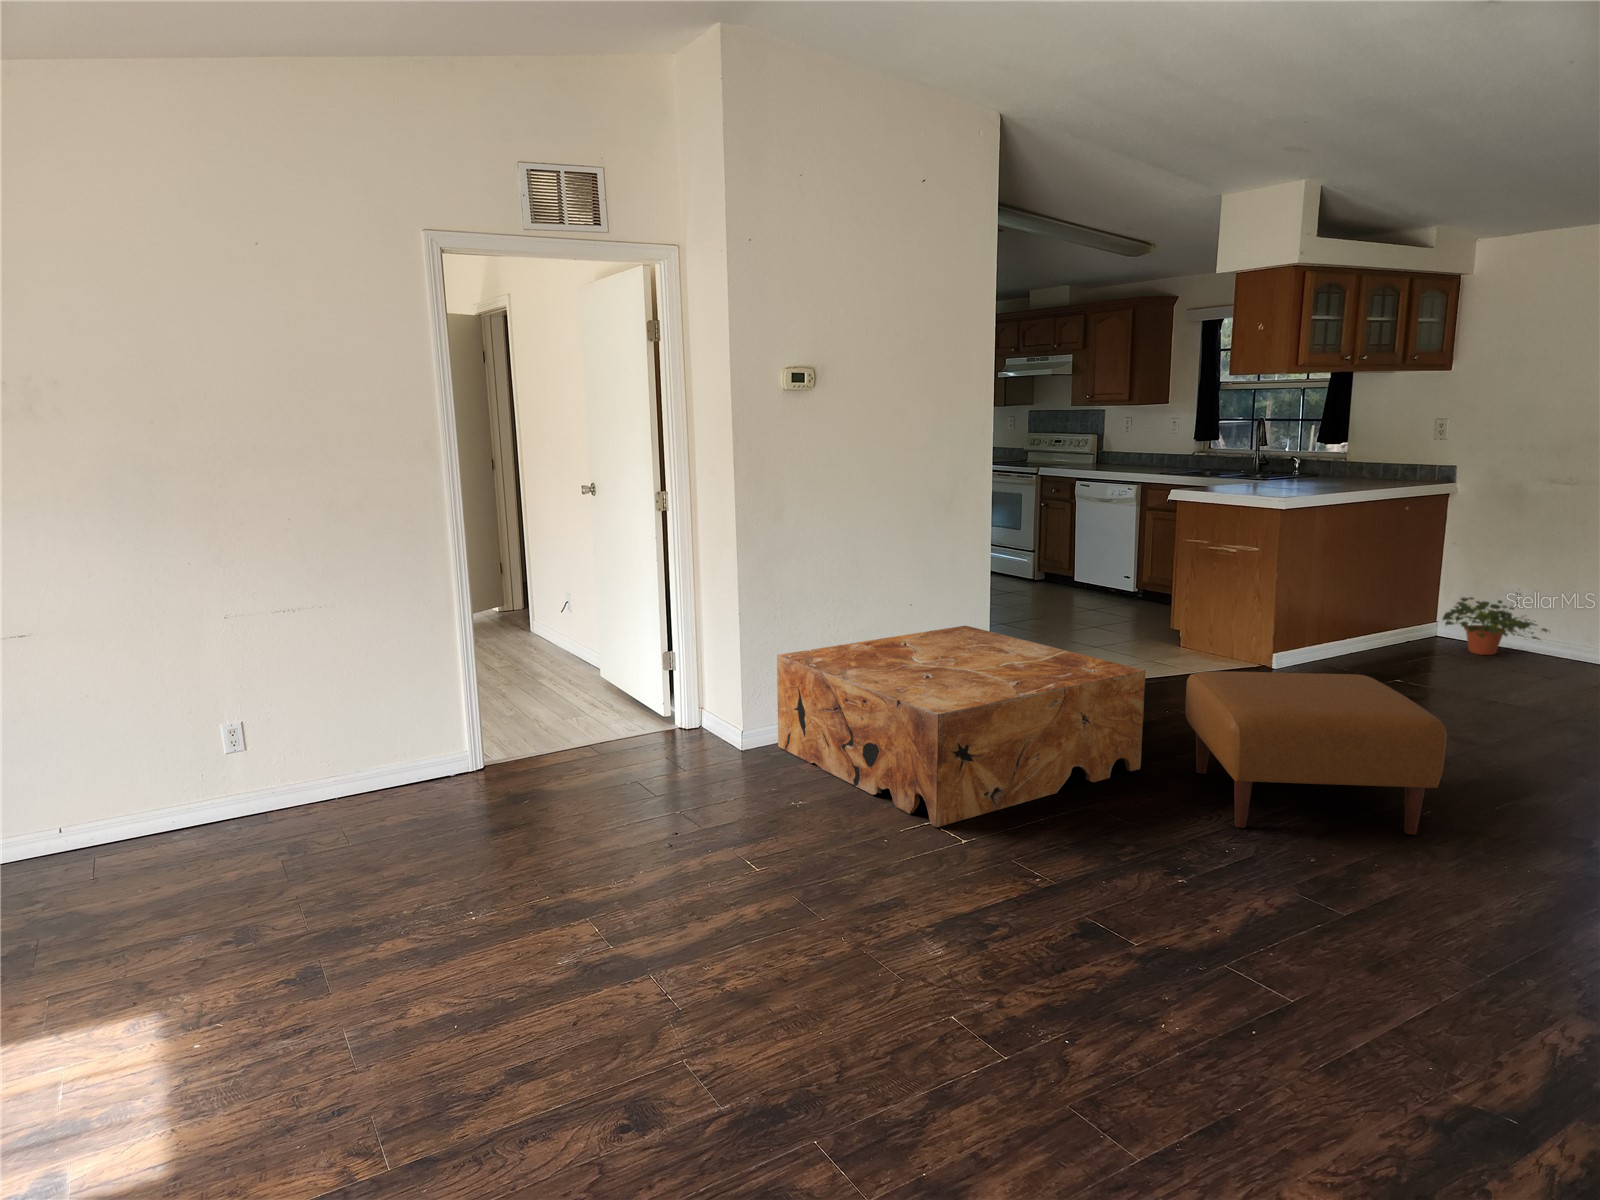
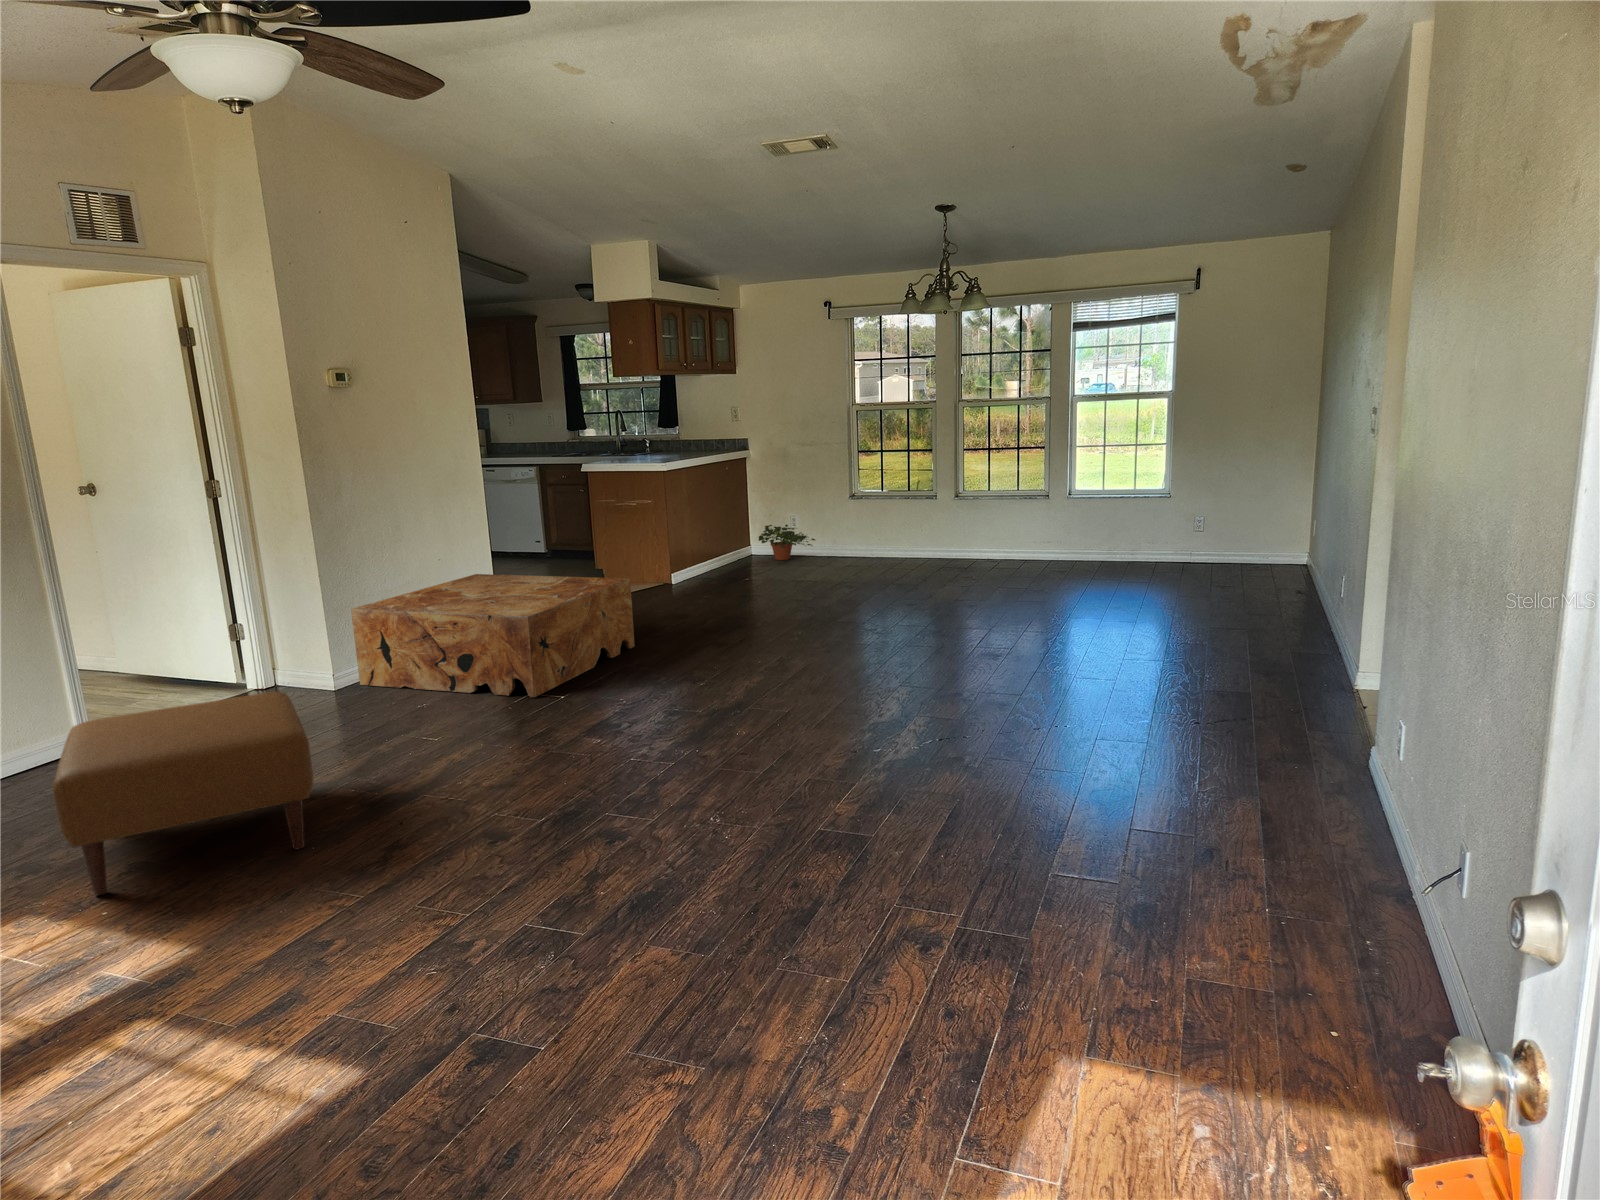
ottoman: present [1185,671,1447,835] -> present [53,692,313,895]

